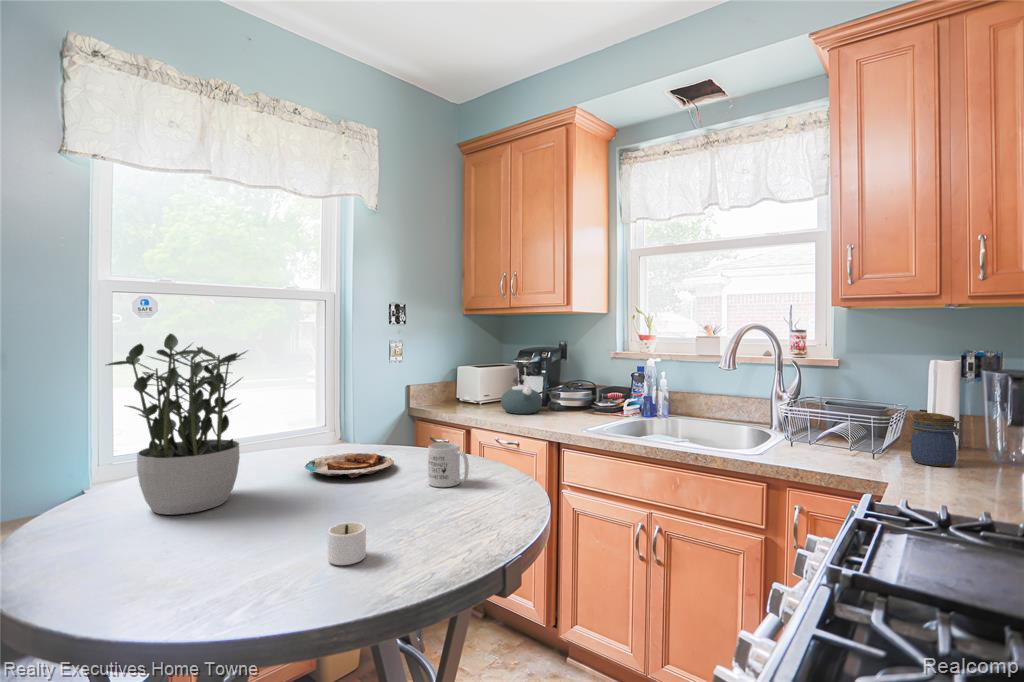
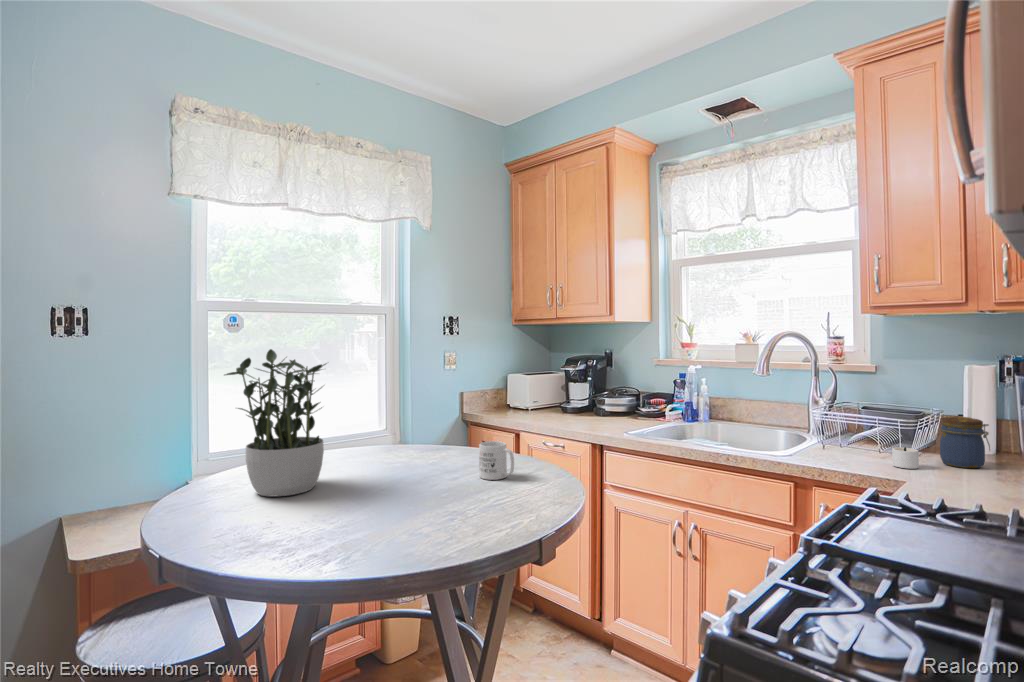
kettle: present [501,364,542,414] -> none [547,371,586,418]
plate: present [305,453,394,478] -> none [373,451,449,471]
candle: present [328,522,366,565] -> present [892,447,919,469]

